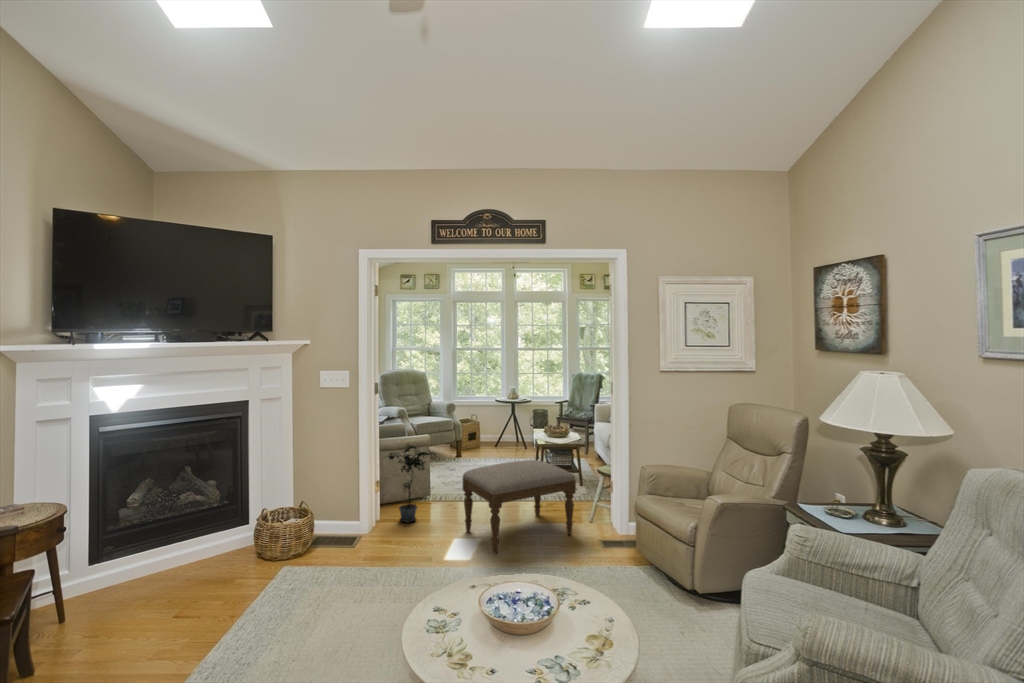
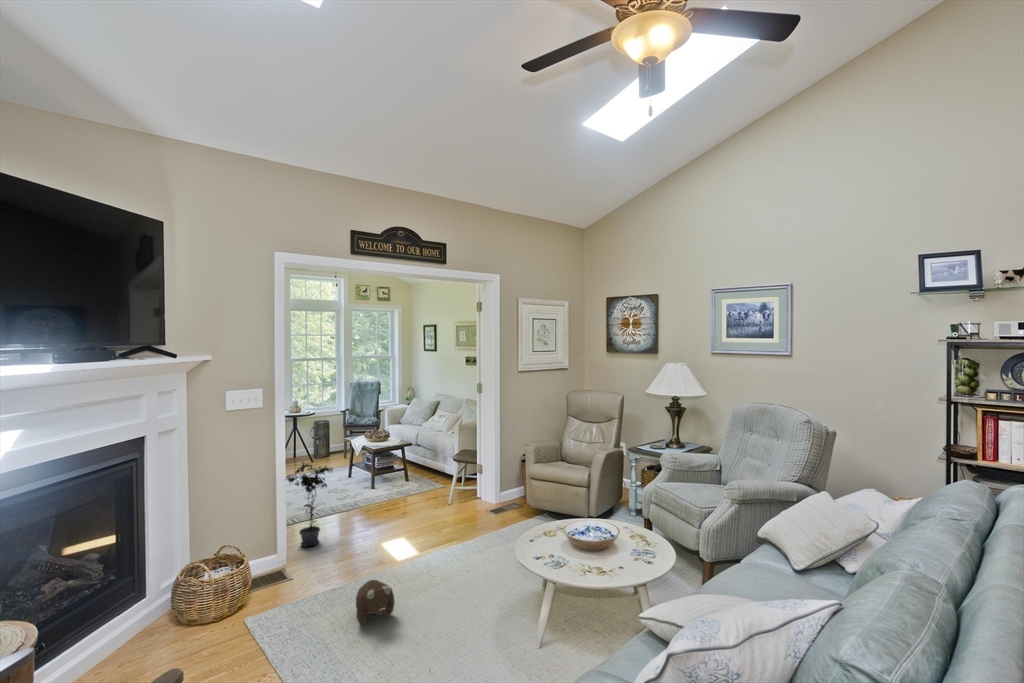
ottoman: present [462,460,576,554] -> none [377,456,472,541]
plush toy: none [329,569,373,612] -> present [356,580,394,624]

